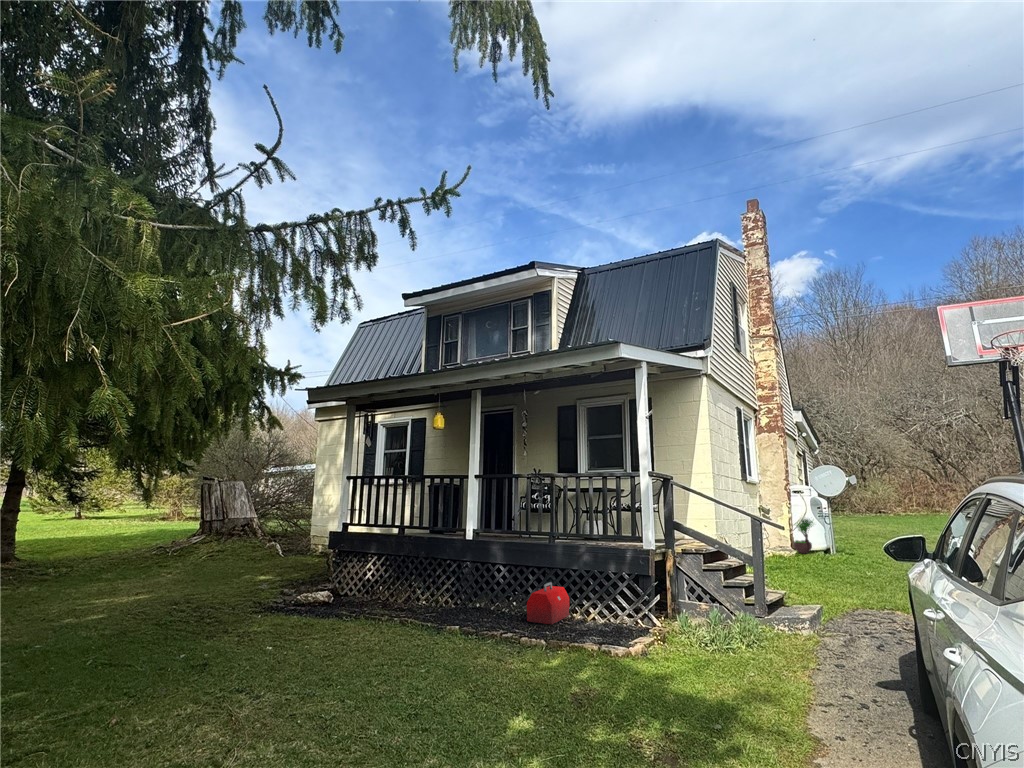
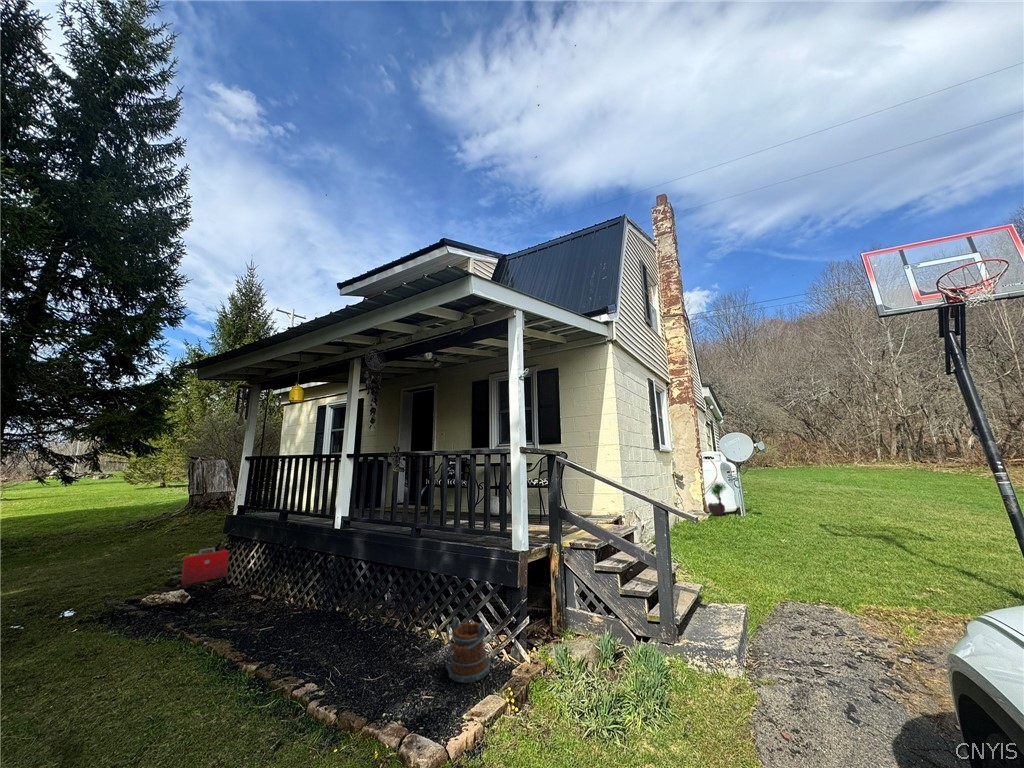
toolbox: present [527,582,570,624] -> present [182,547,228,585]
bucket: none [601,595,632,631] -> present [447,619,490,683]

